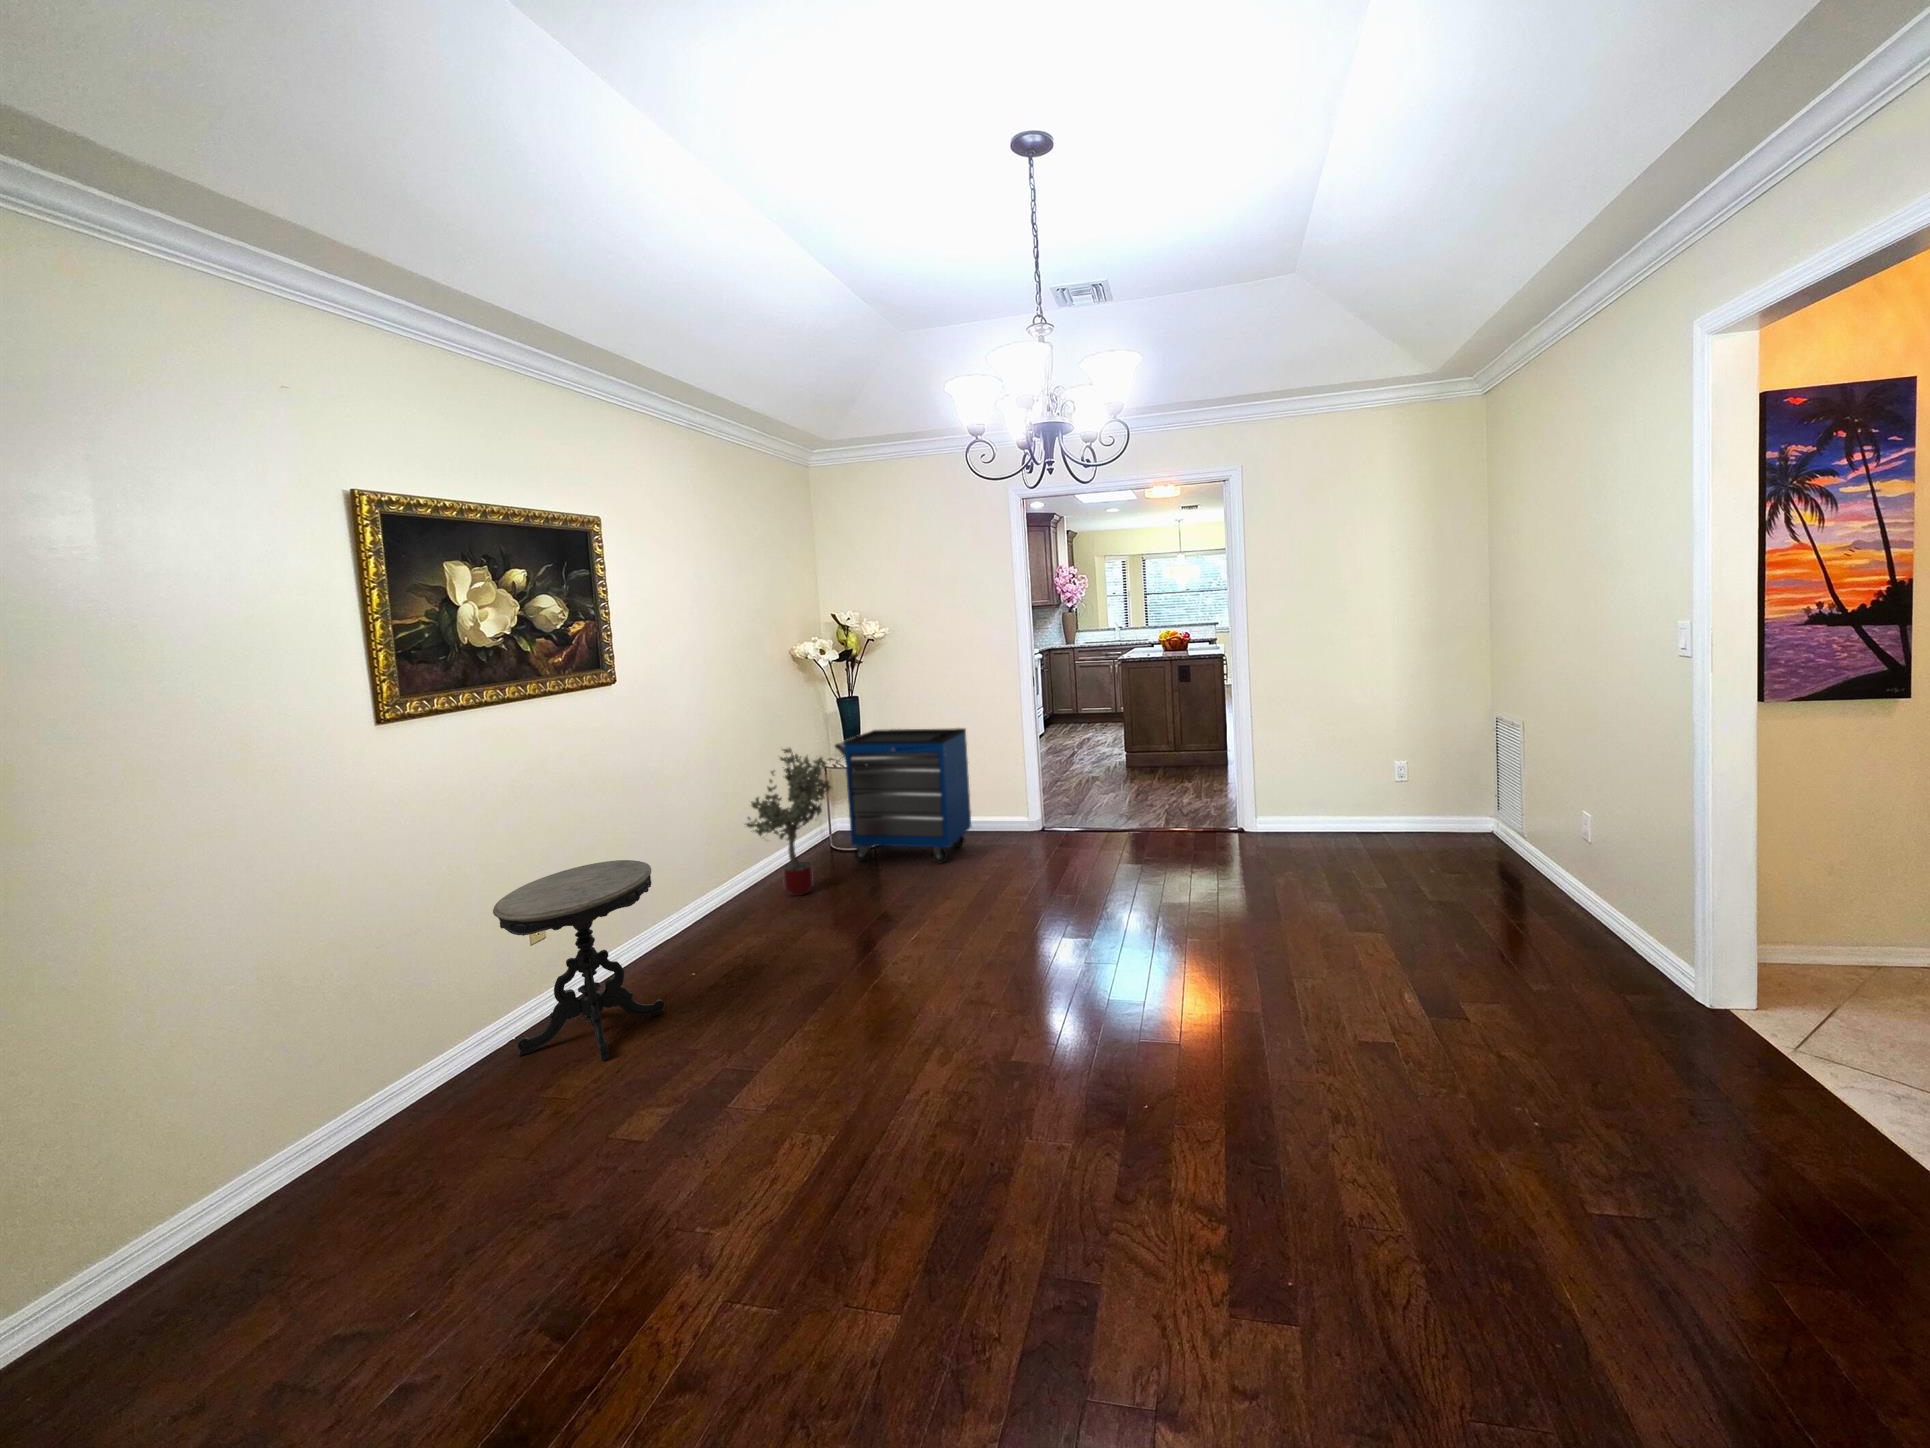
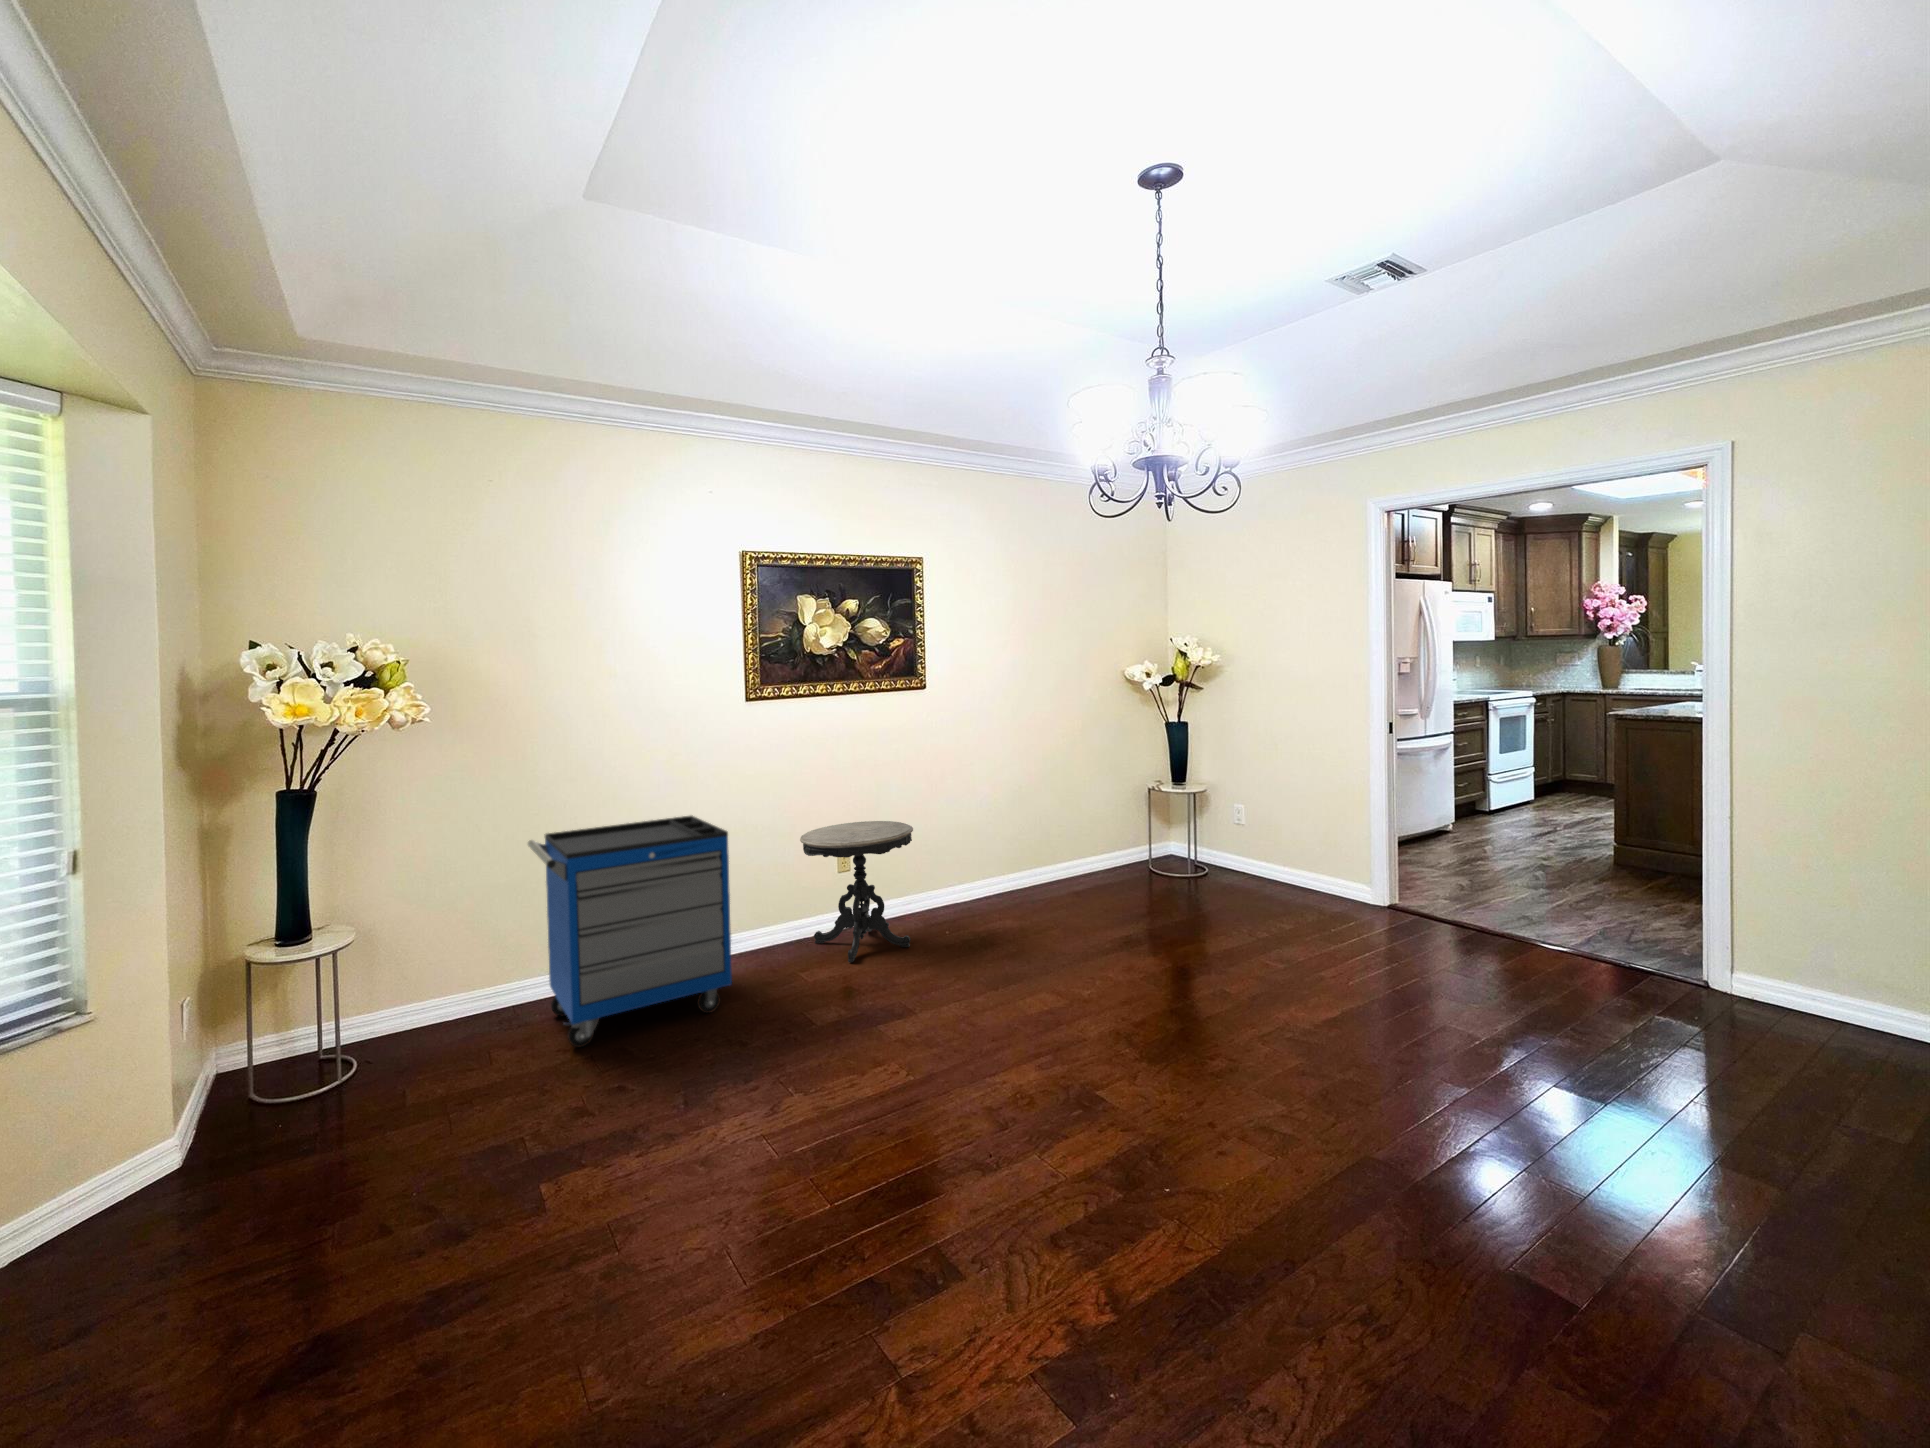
storage cabinet: present [835,728,971,863] -> present [528,816,732,1047]
potted tree: present [746,748,831,896] -> none [1038,759,1129,897]

